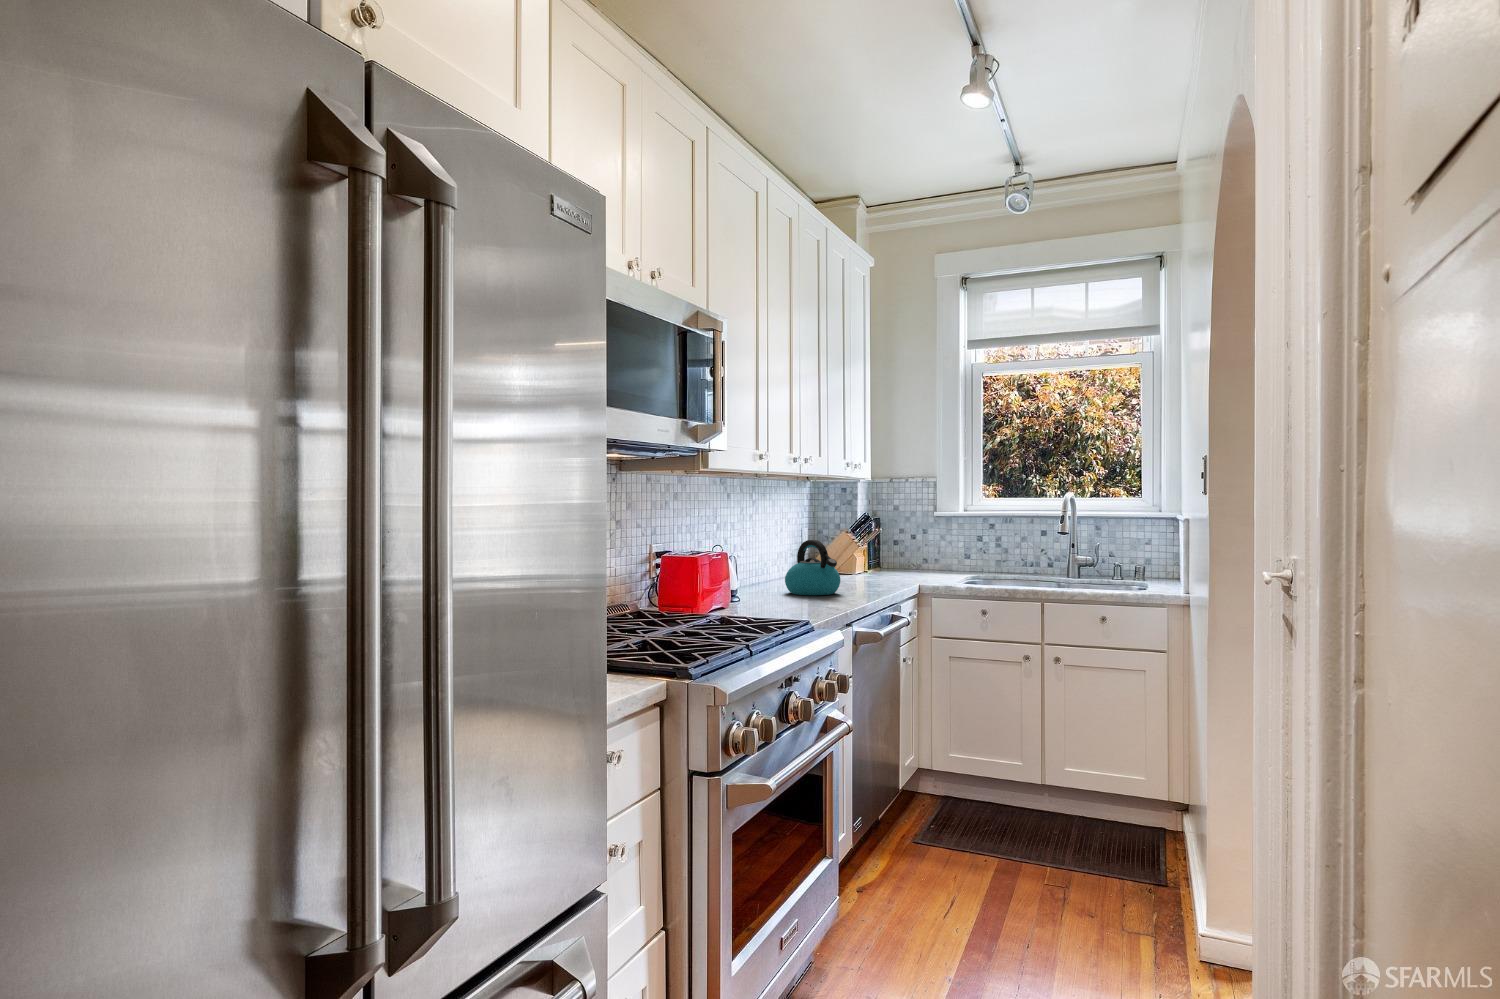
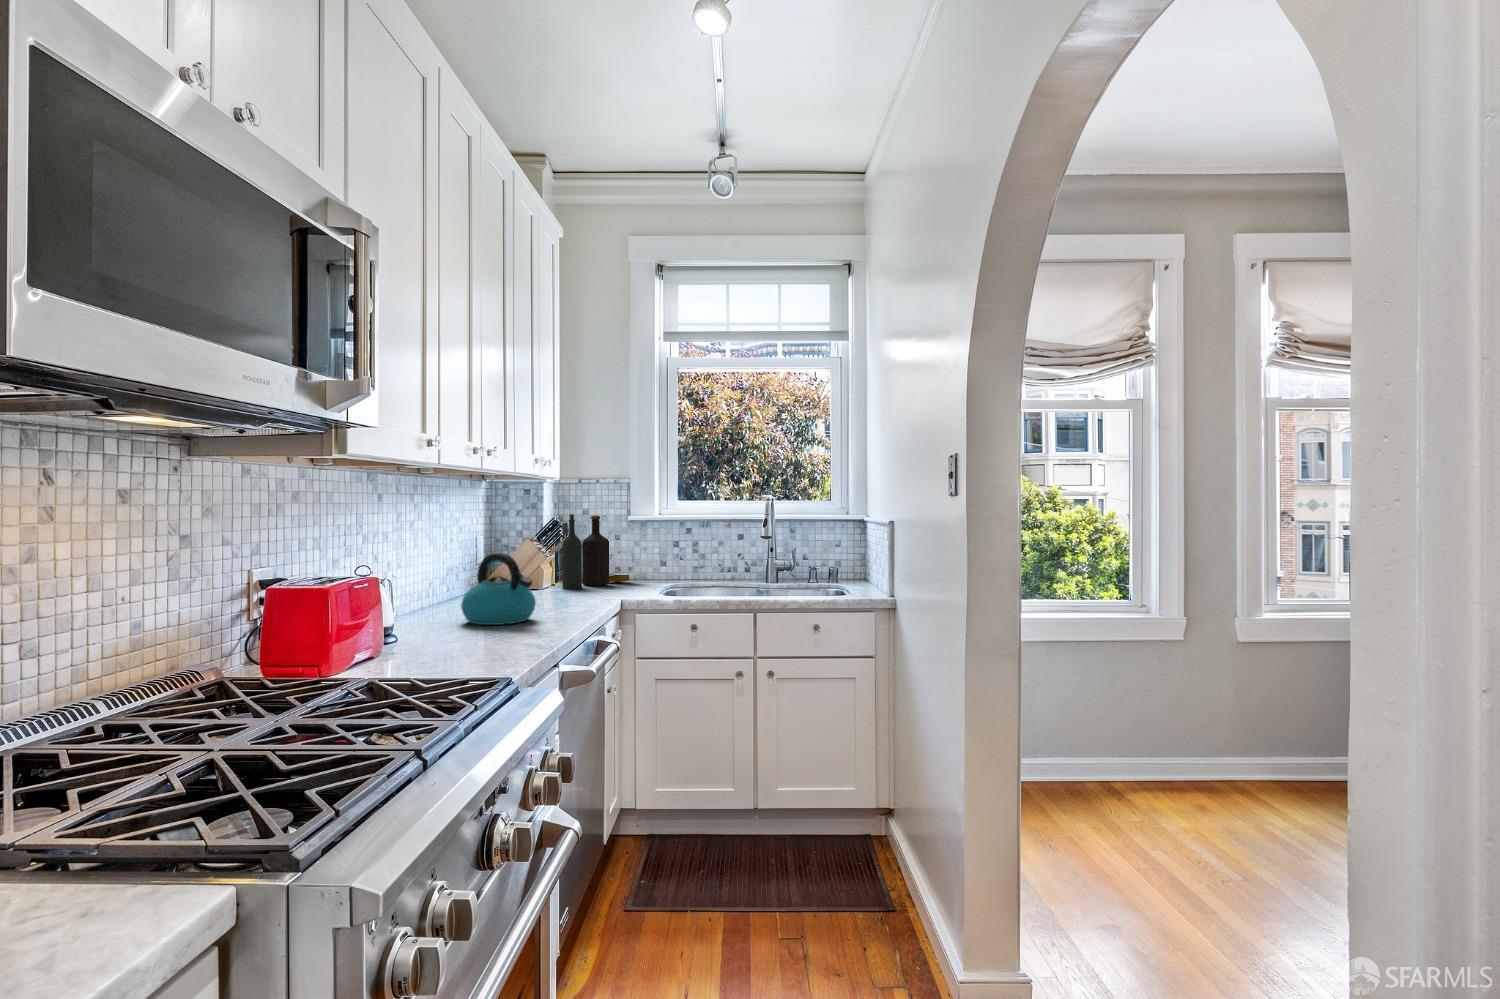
bottle: none [873,510,937,576] -> present [562,514,630,589]

